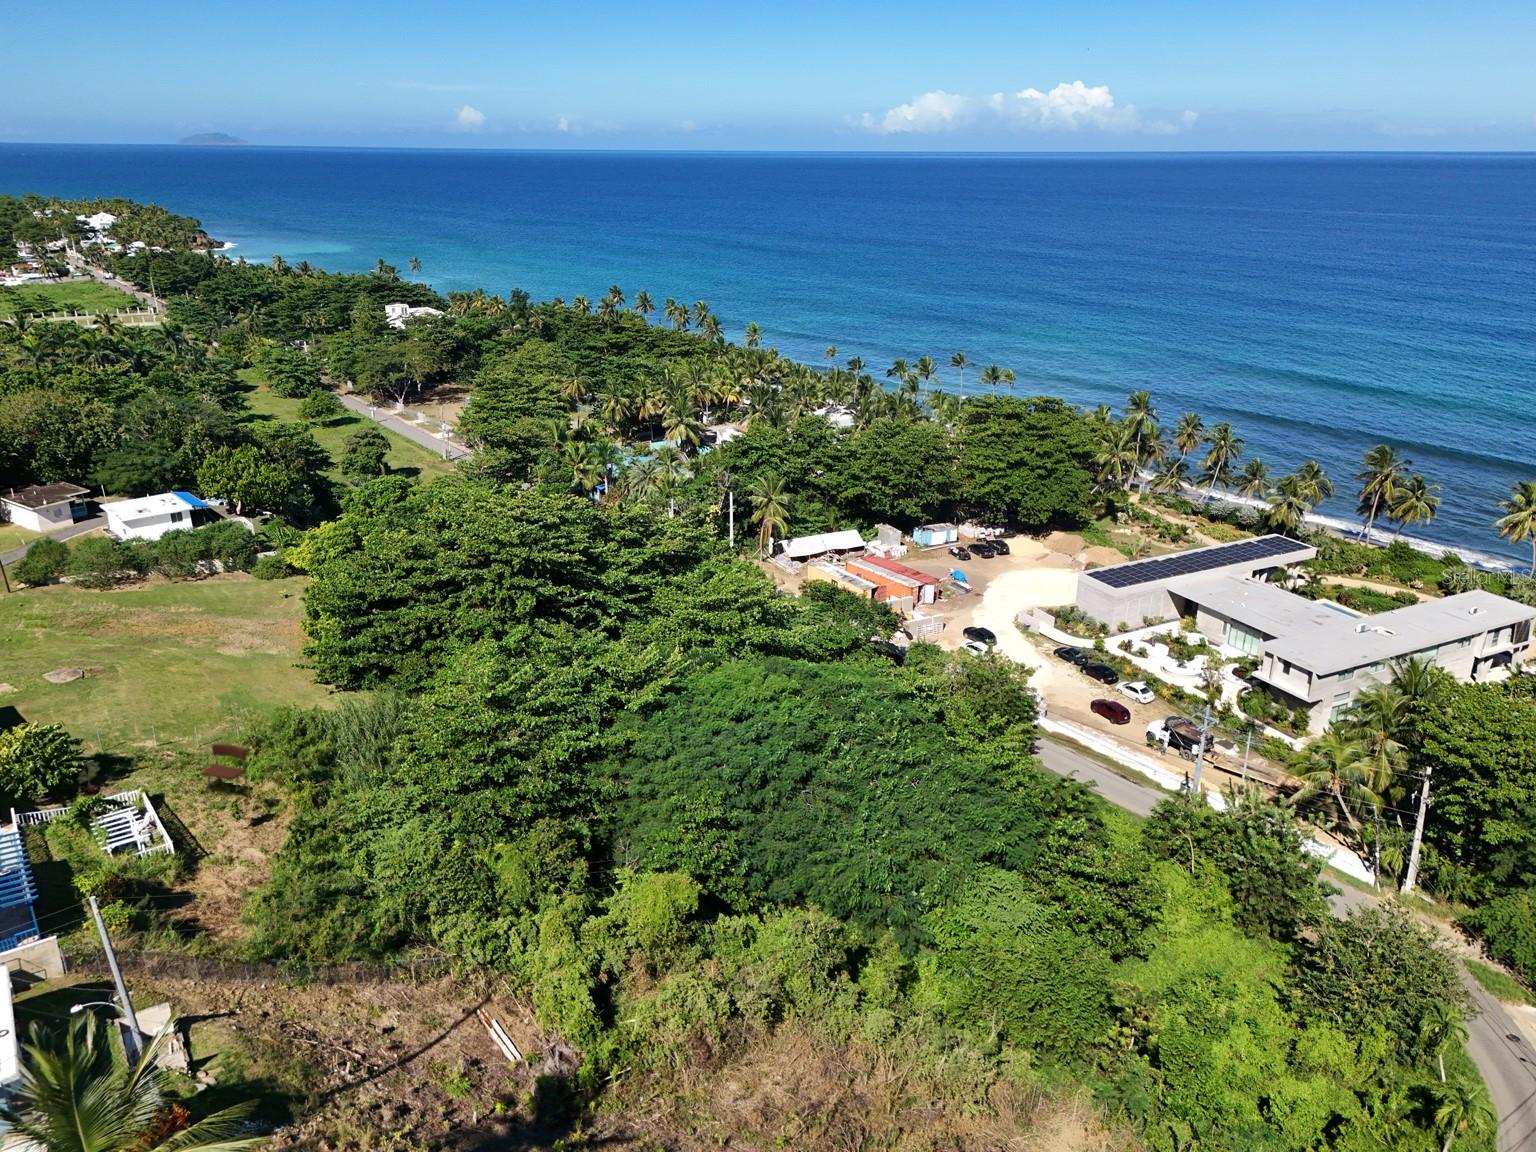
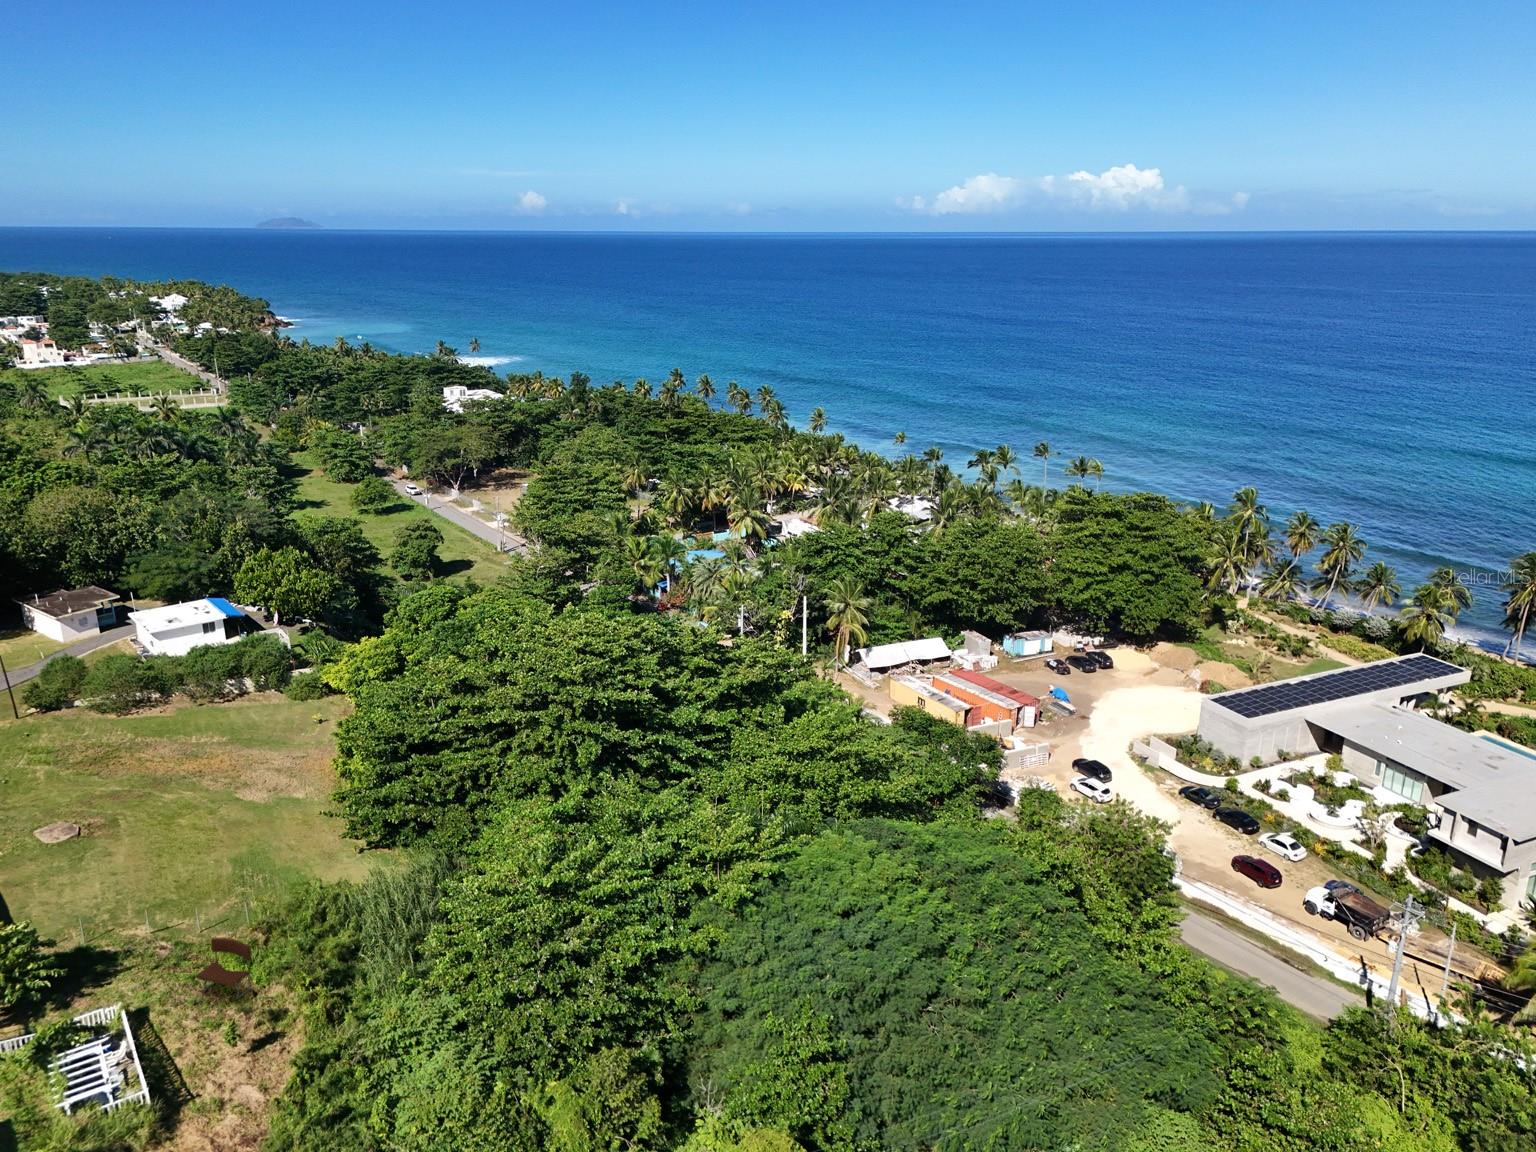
potted tree: present [78,762,99,792] -> none [46,962,75,1001]

